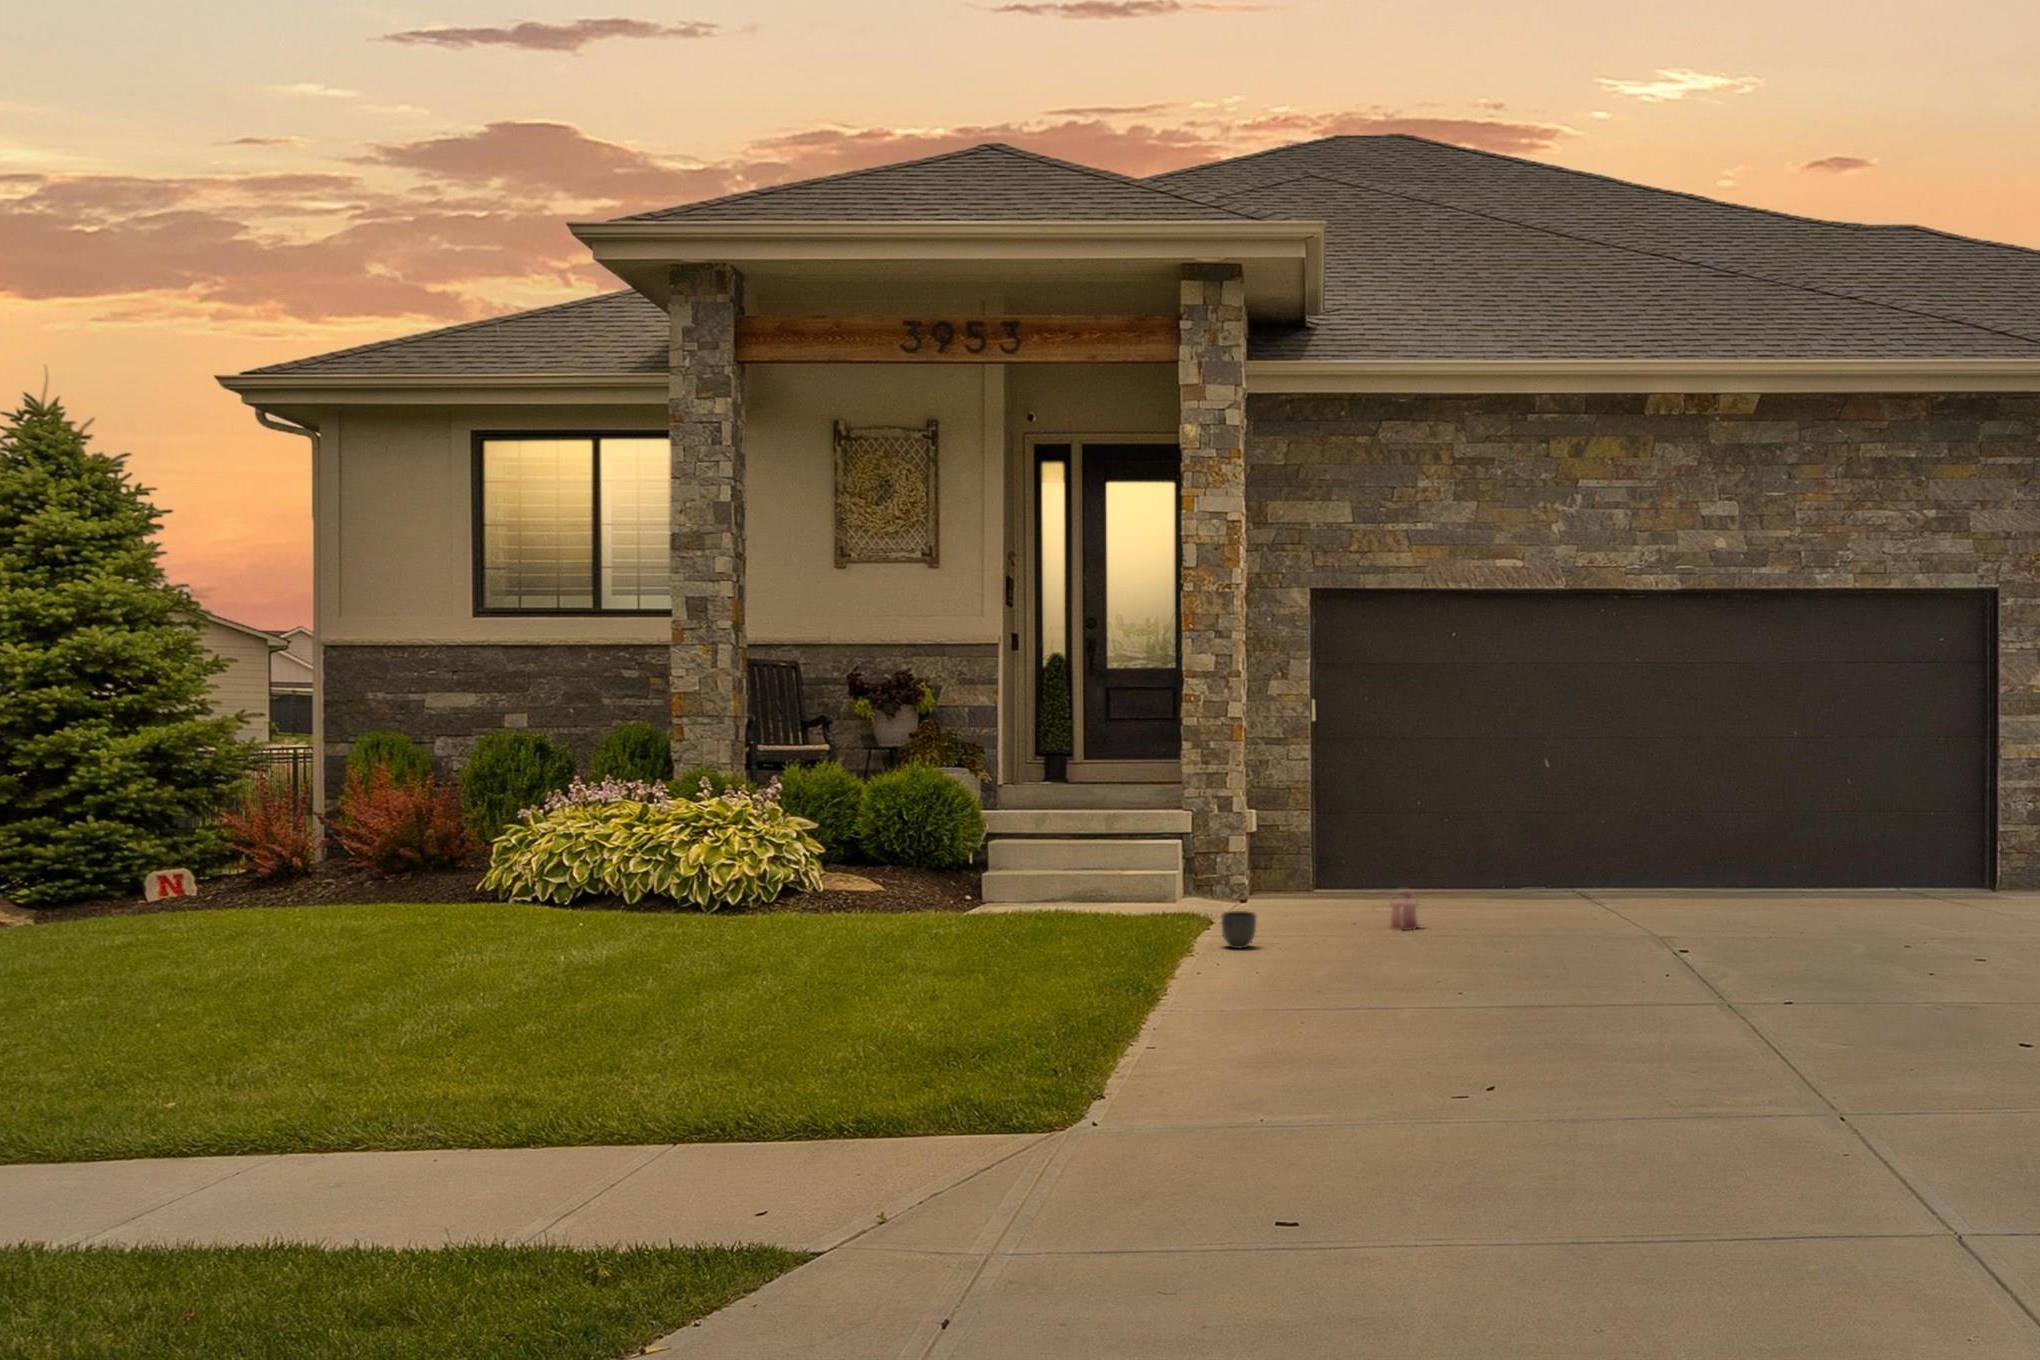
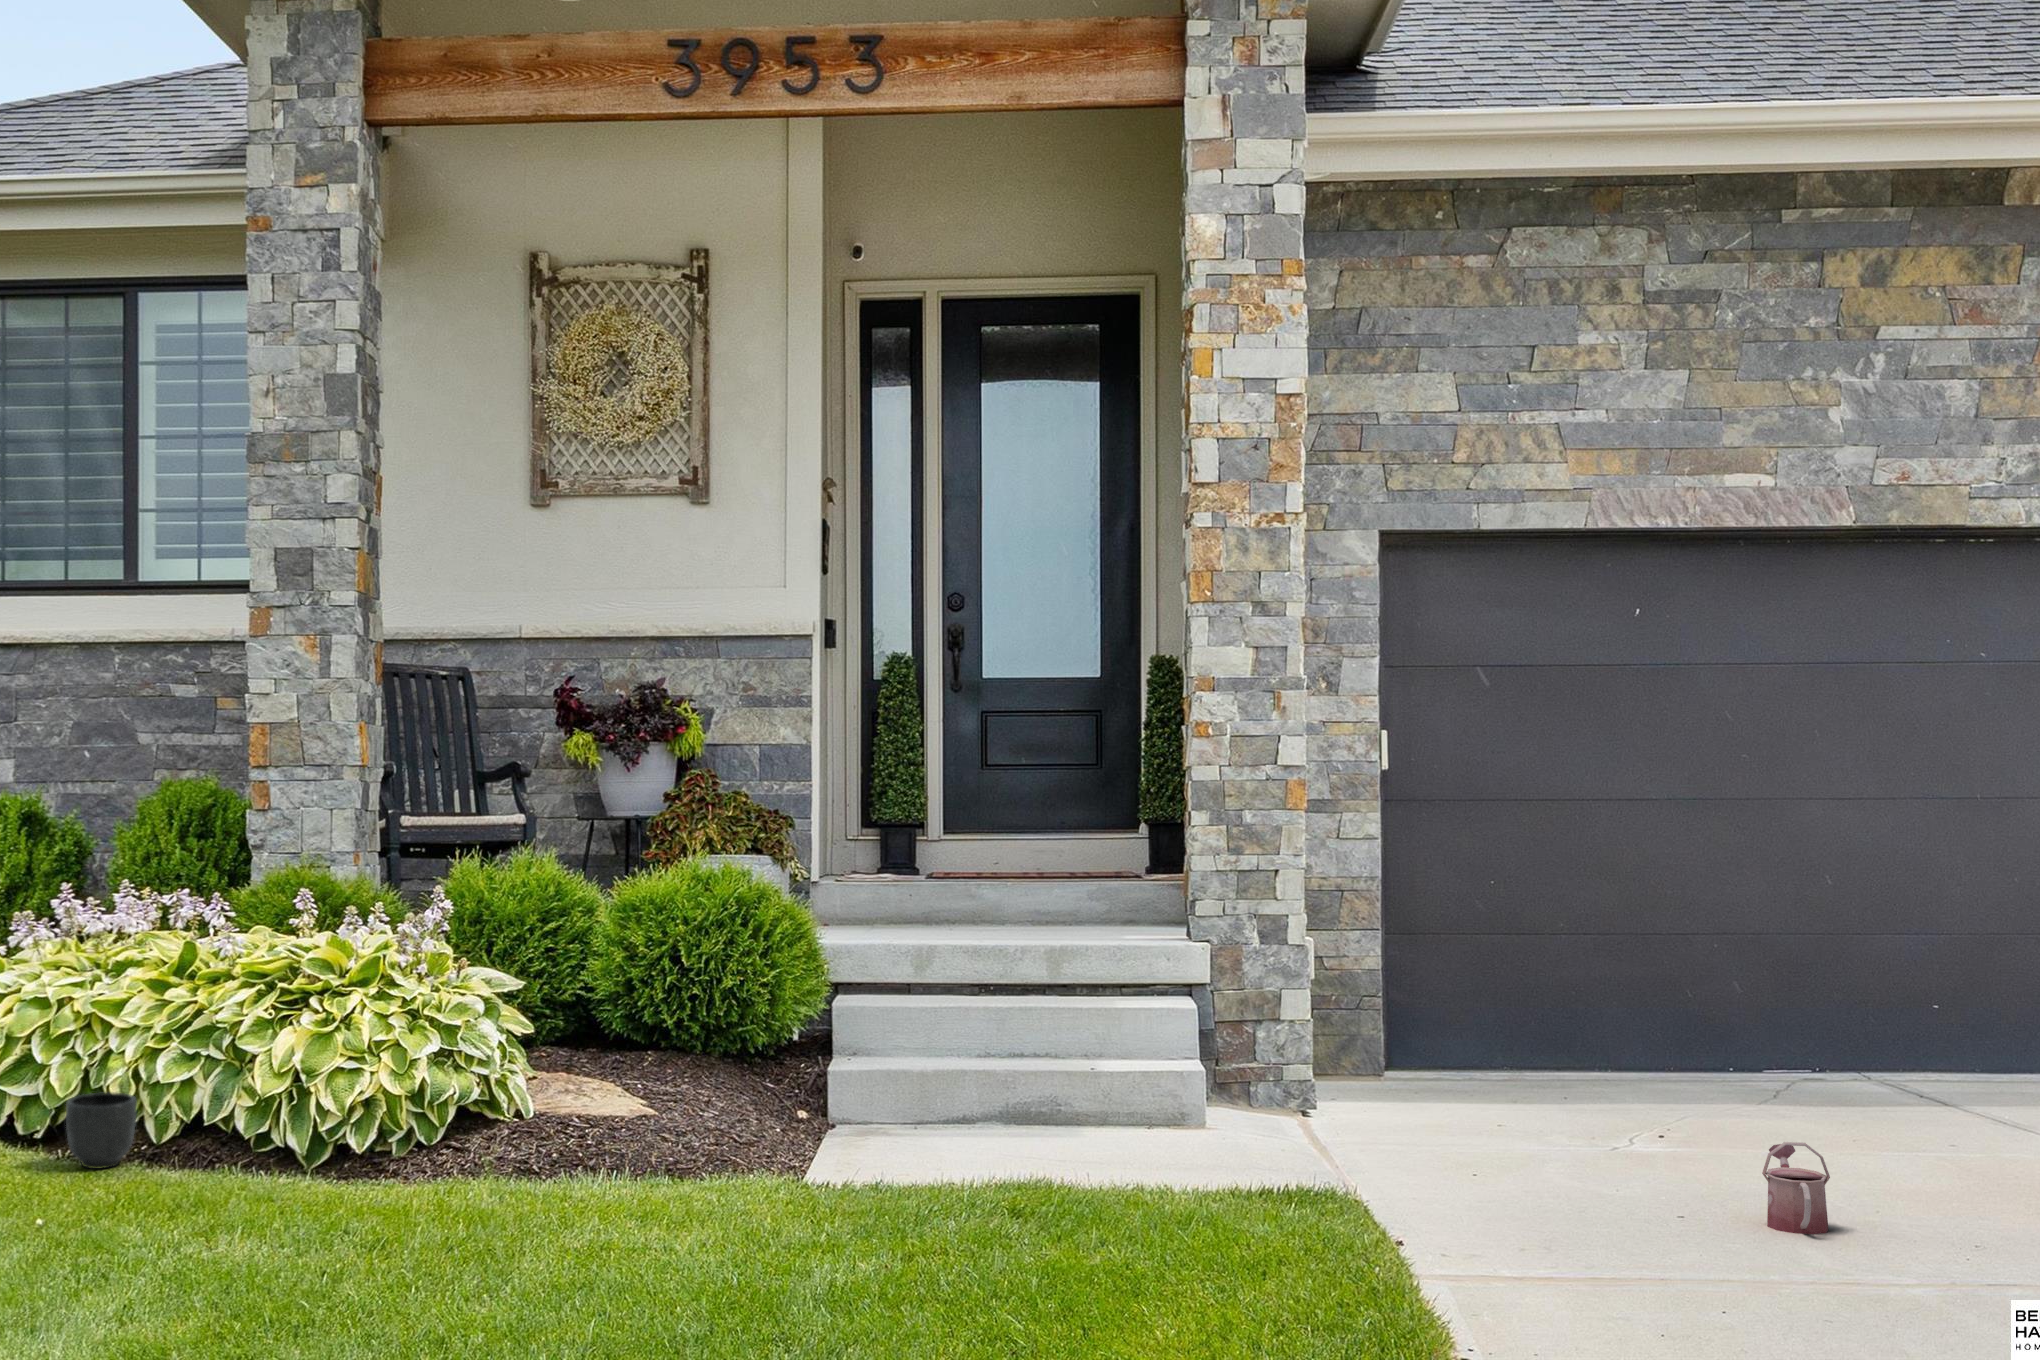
planter: present [1221,911,1256,948] -> present [66,1092,136,1169]

